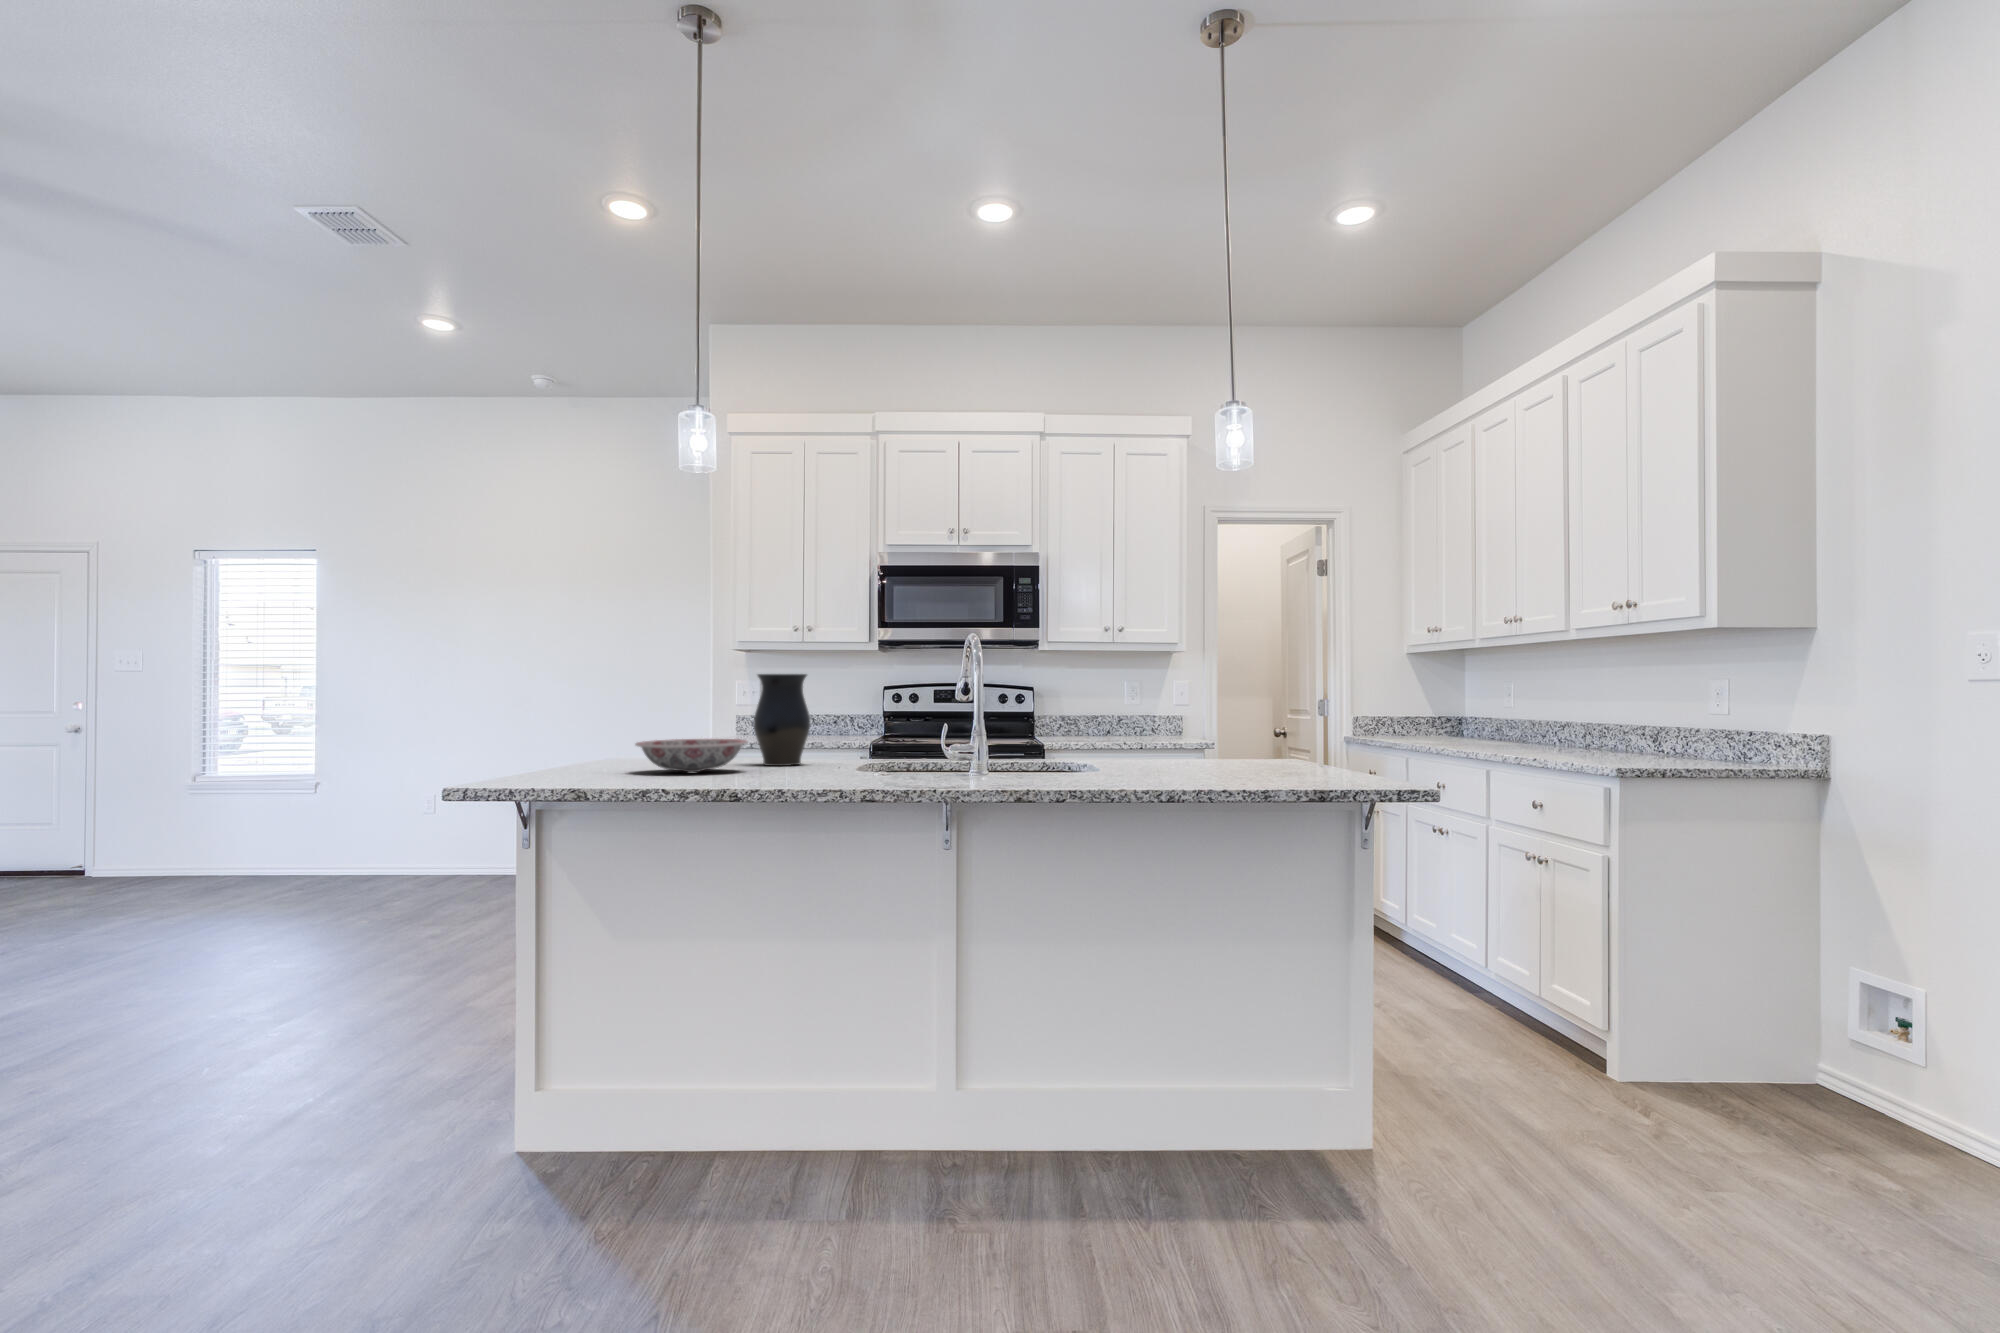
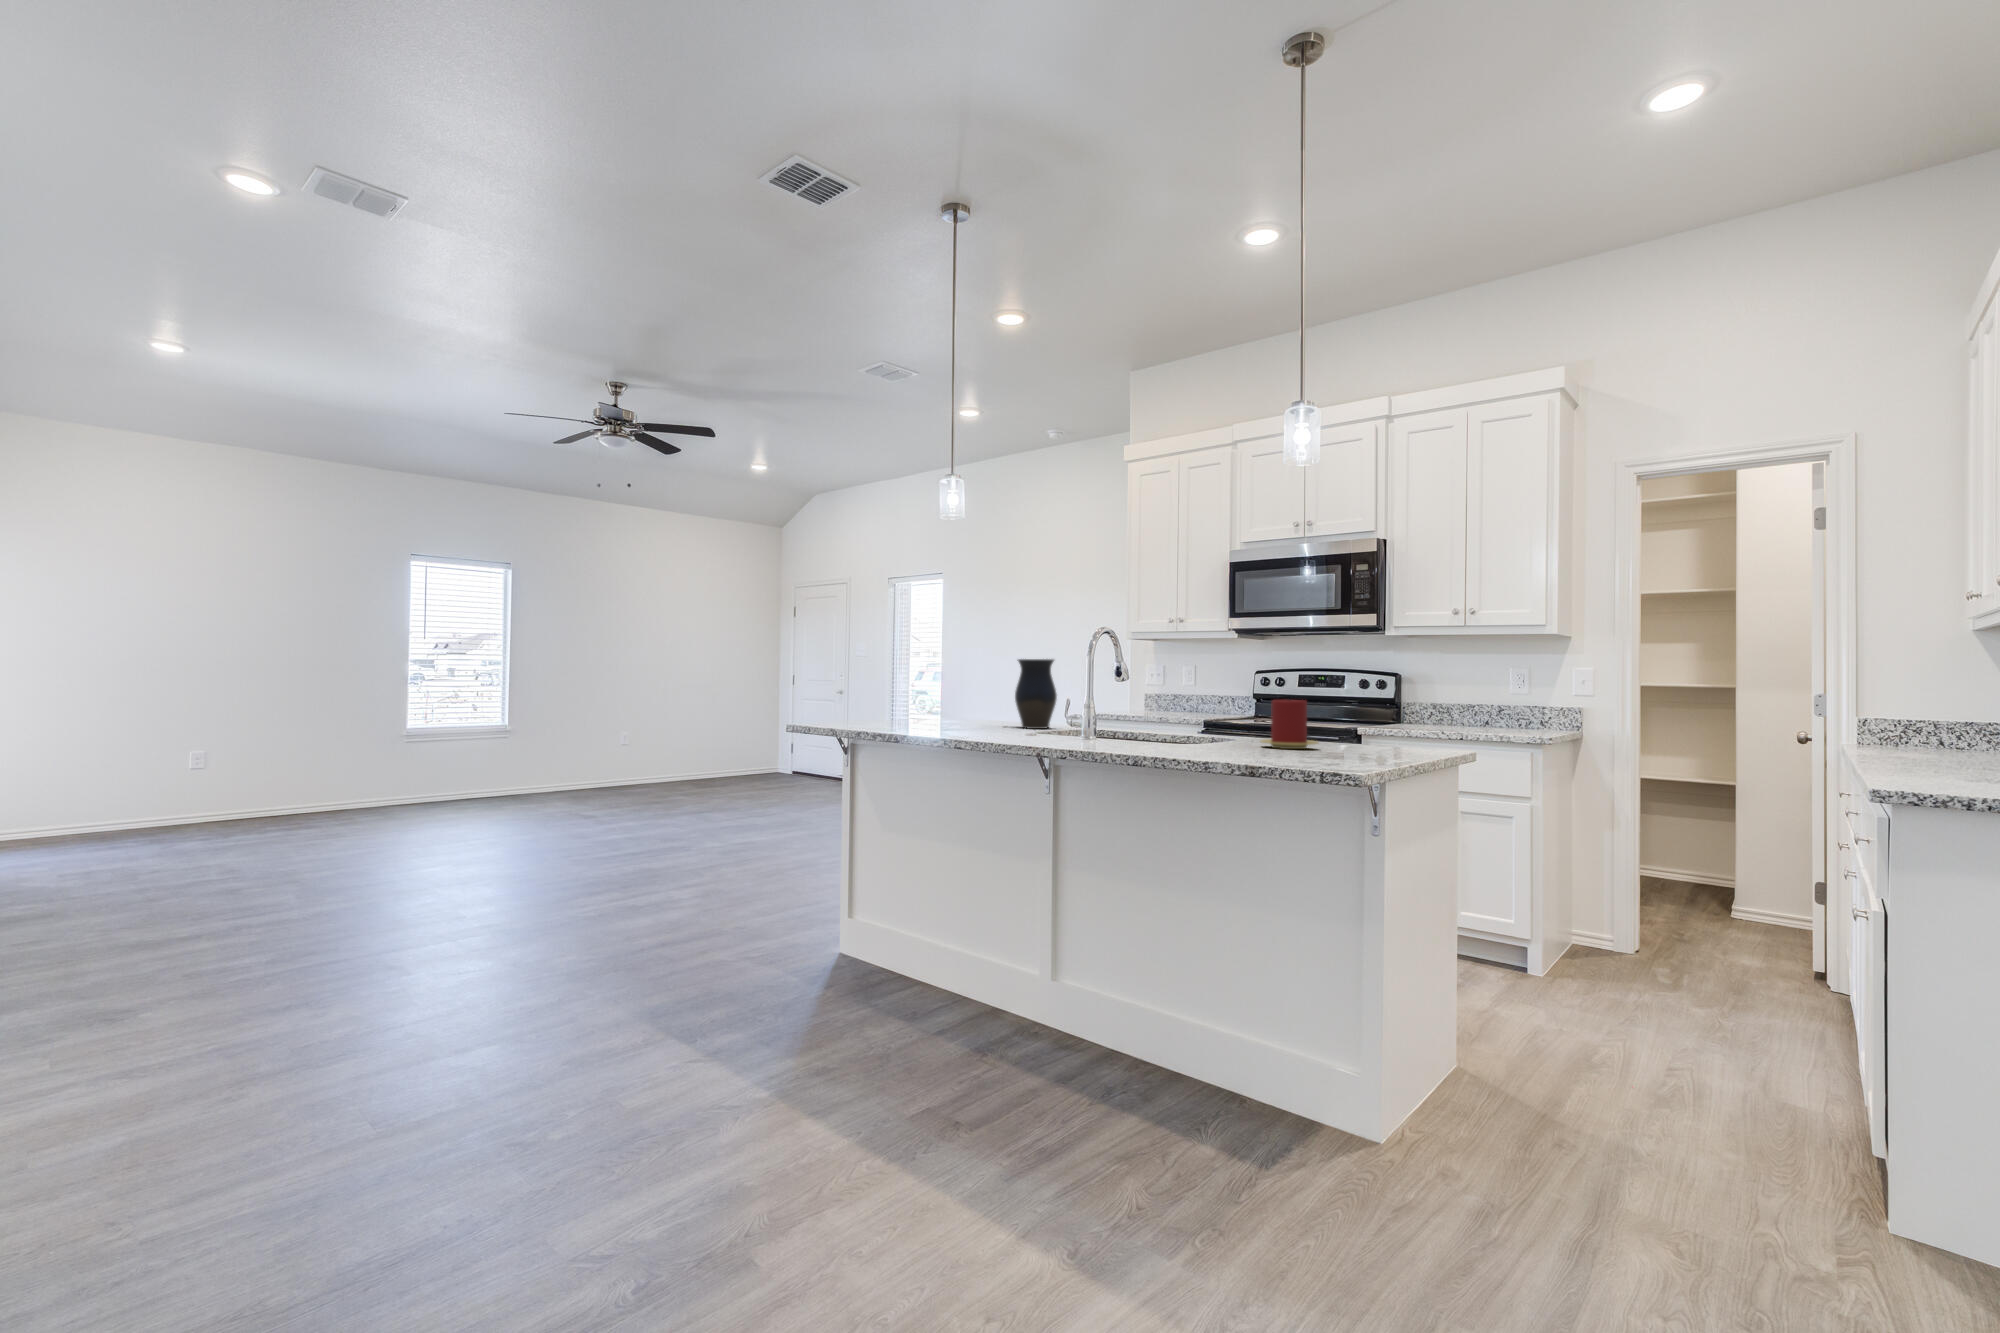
candle: none [1123,717,1184,769] -> present [1261,700,1318,749]
ceramic bowl: present [635,739,747,772] -> none [906,705,981,727]

